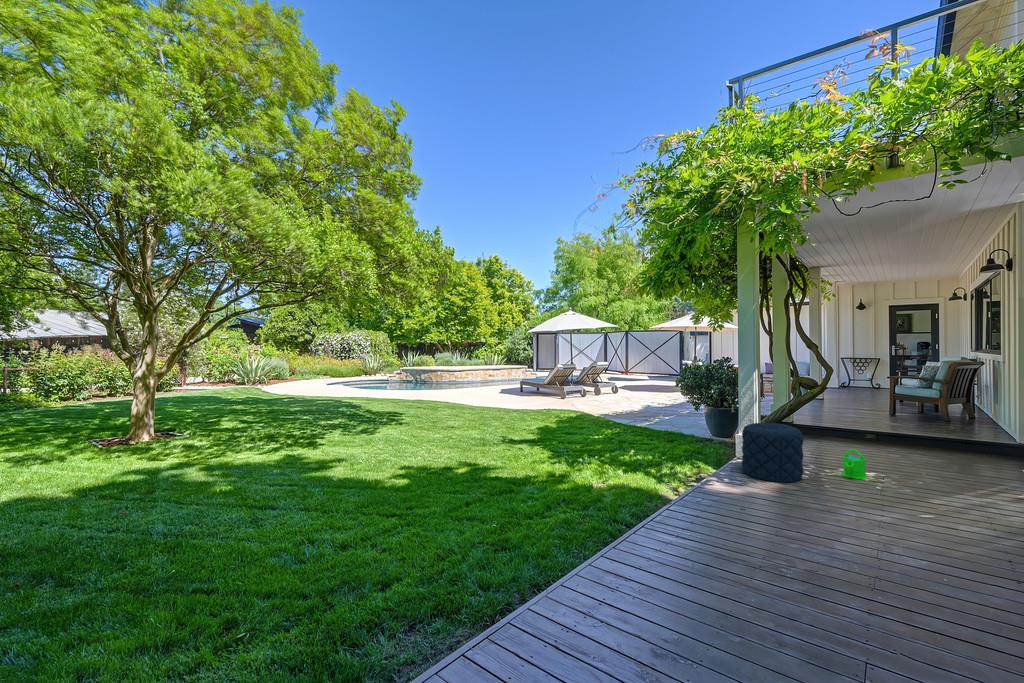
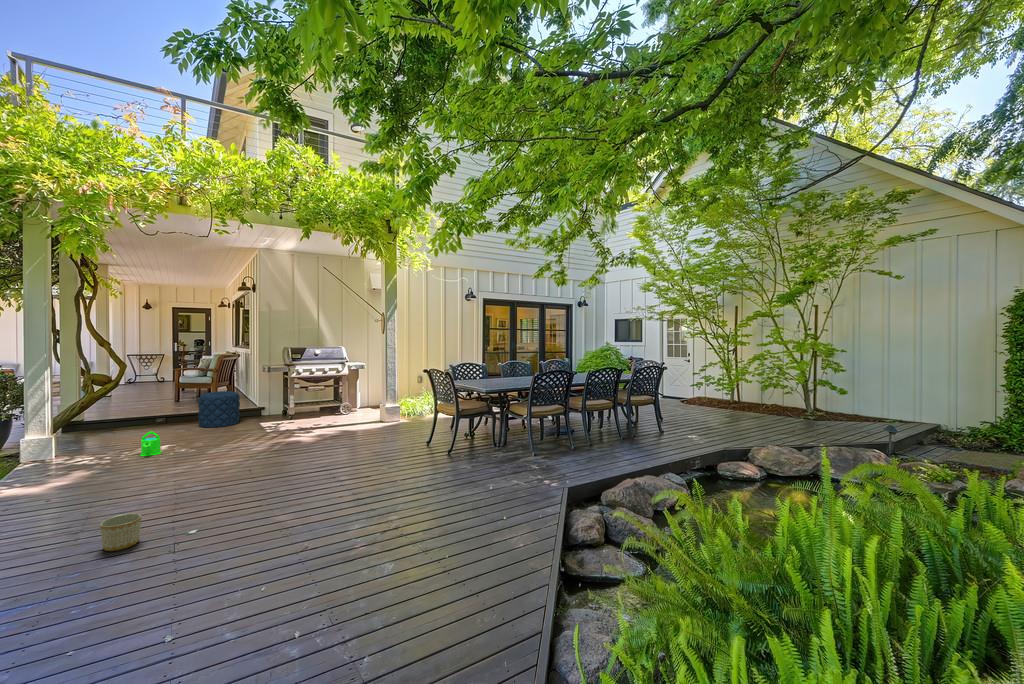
pouf: present [742,423,803,482] -> present [198,391,240,428]
planter: none [781,554,827,604] -> present [100,513,141,551]

